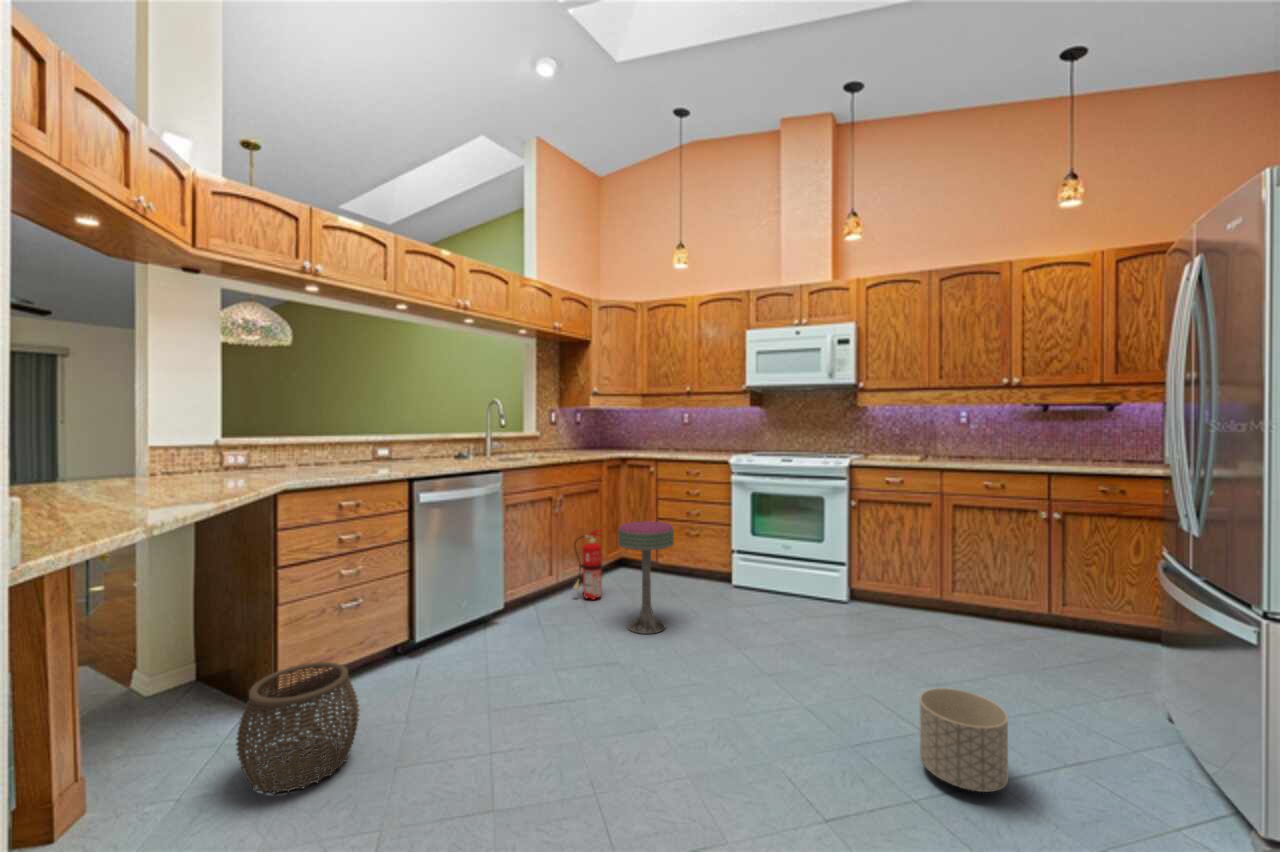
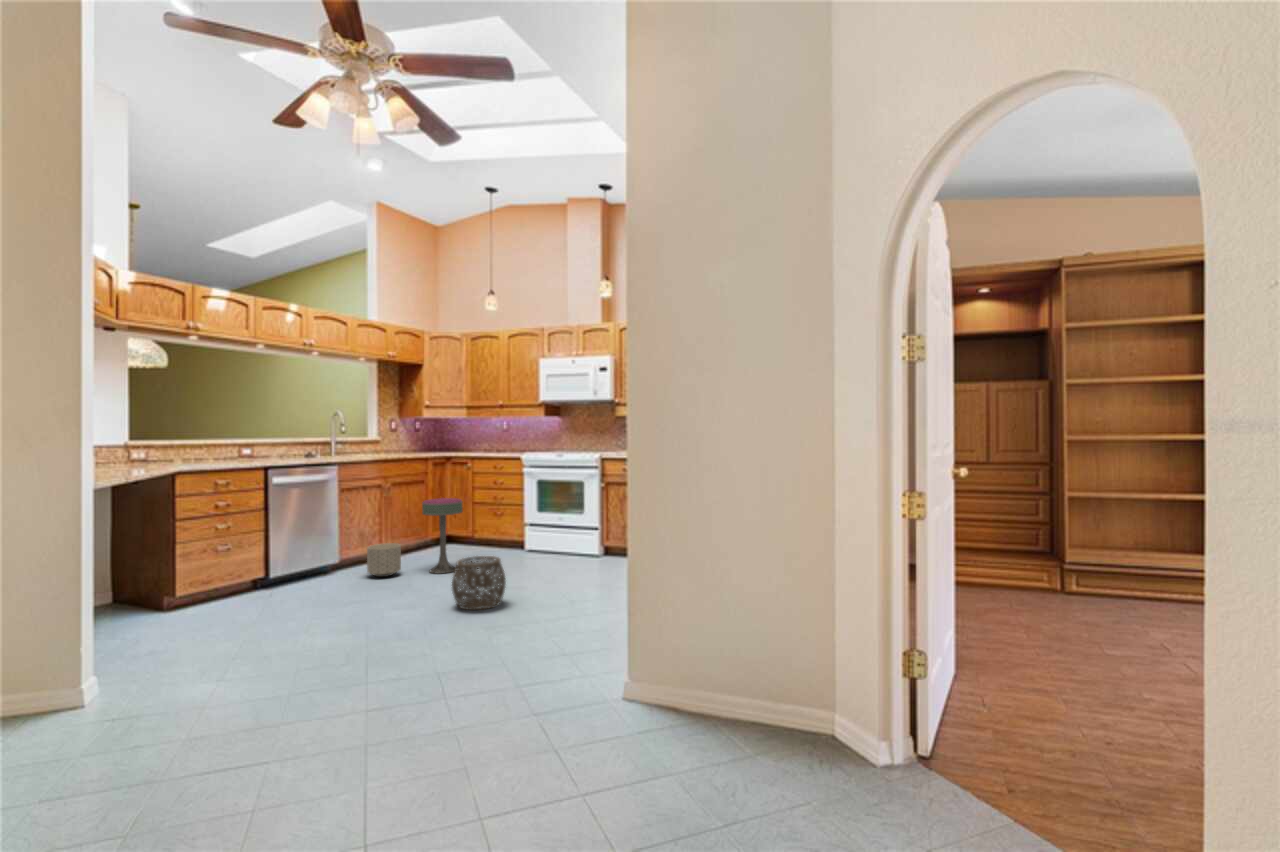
fire extinguisher: present [574,525,602,600] -> none [397,504,423,560]
woven basket: present [236,662,359,794] -> present [452,556,506,610]
planter: present [920,688,1008,792] -> present [367,543,401,577]

